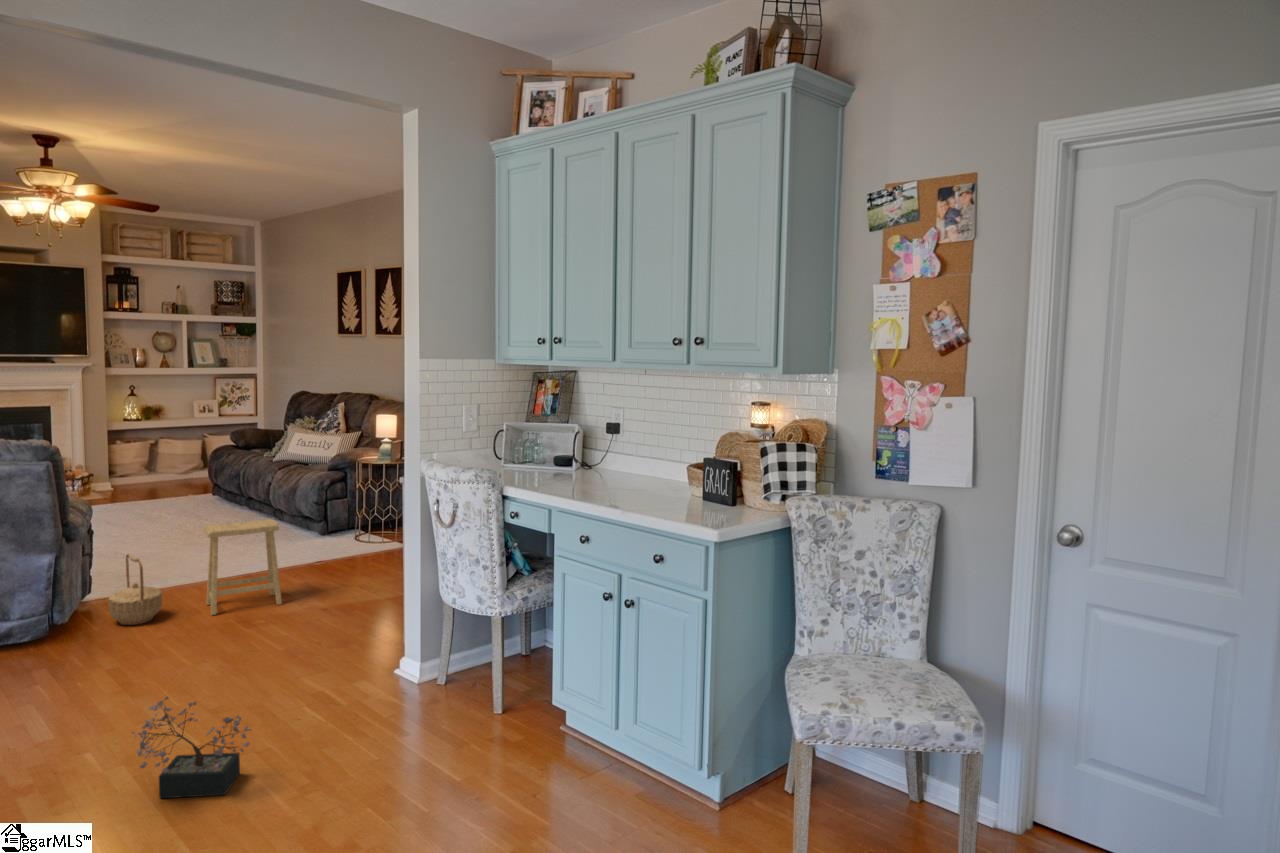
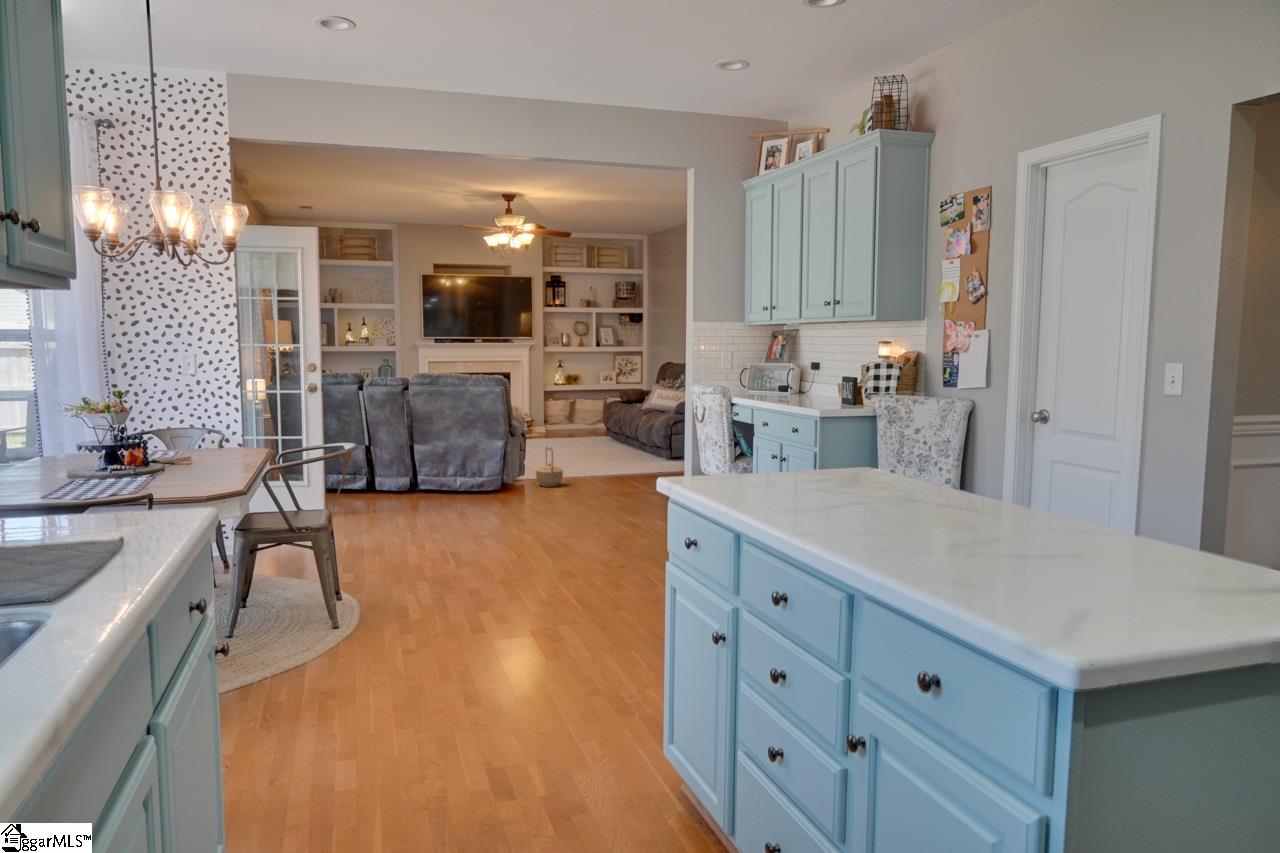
footstool: present [204,519,282,615] -> none [587,433,628,487]
decorative plant: present [132,697,251,798] -> none [537,491,590,539]

